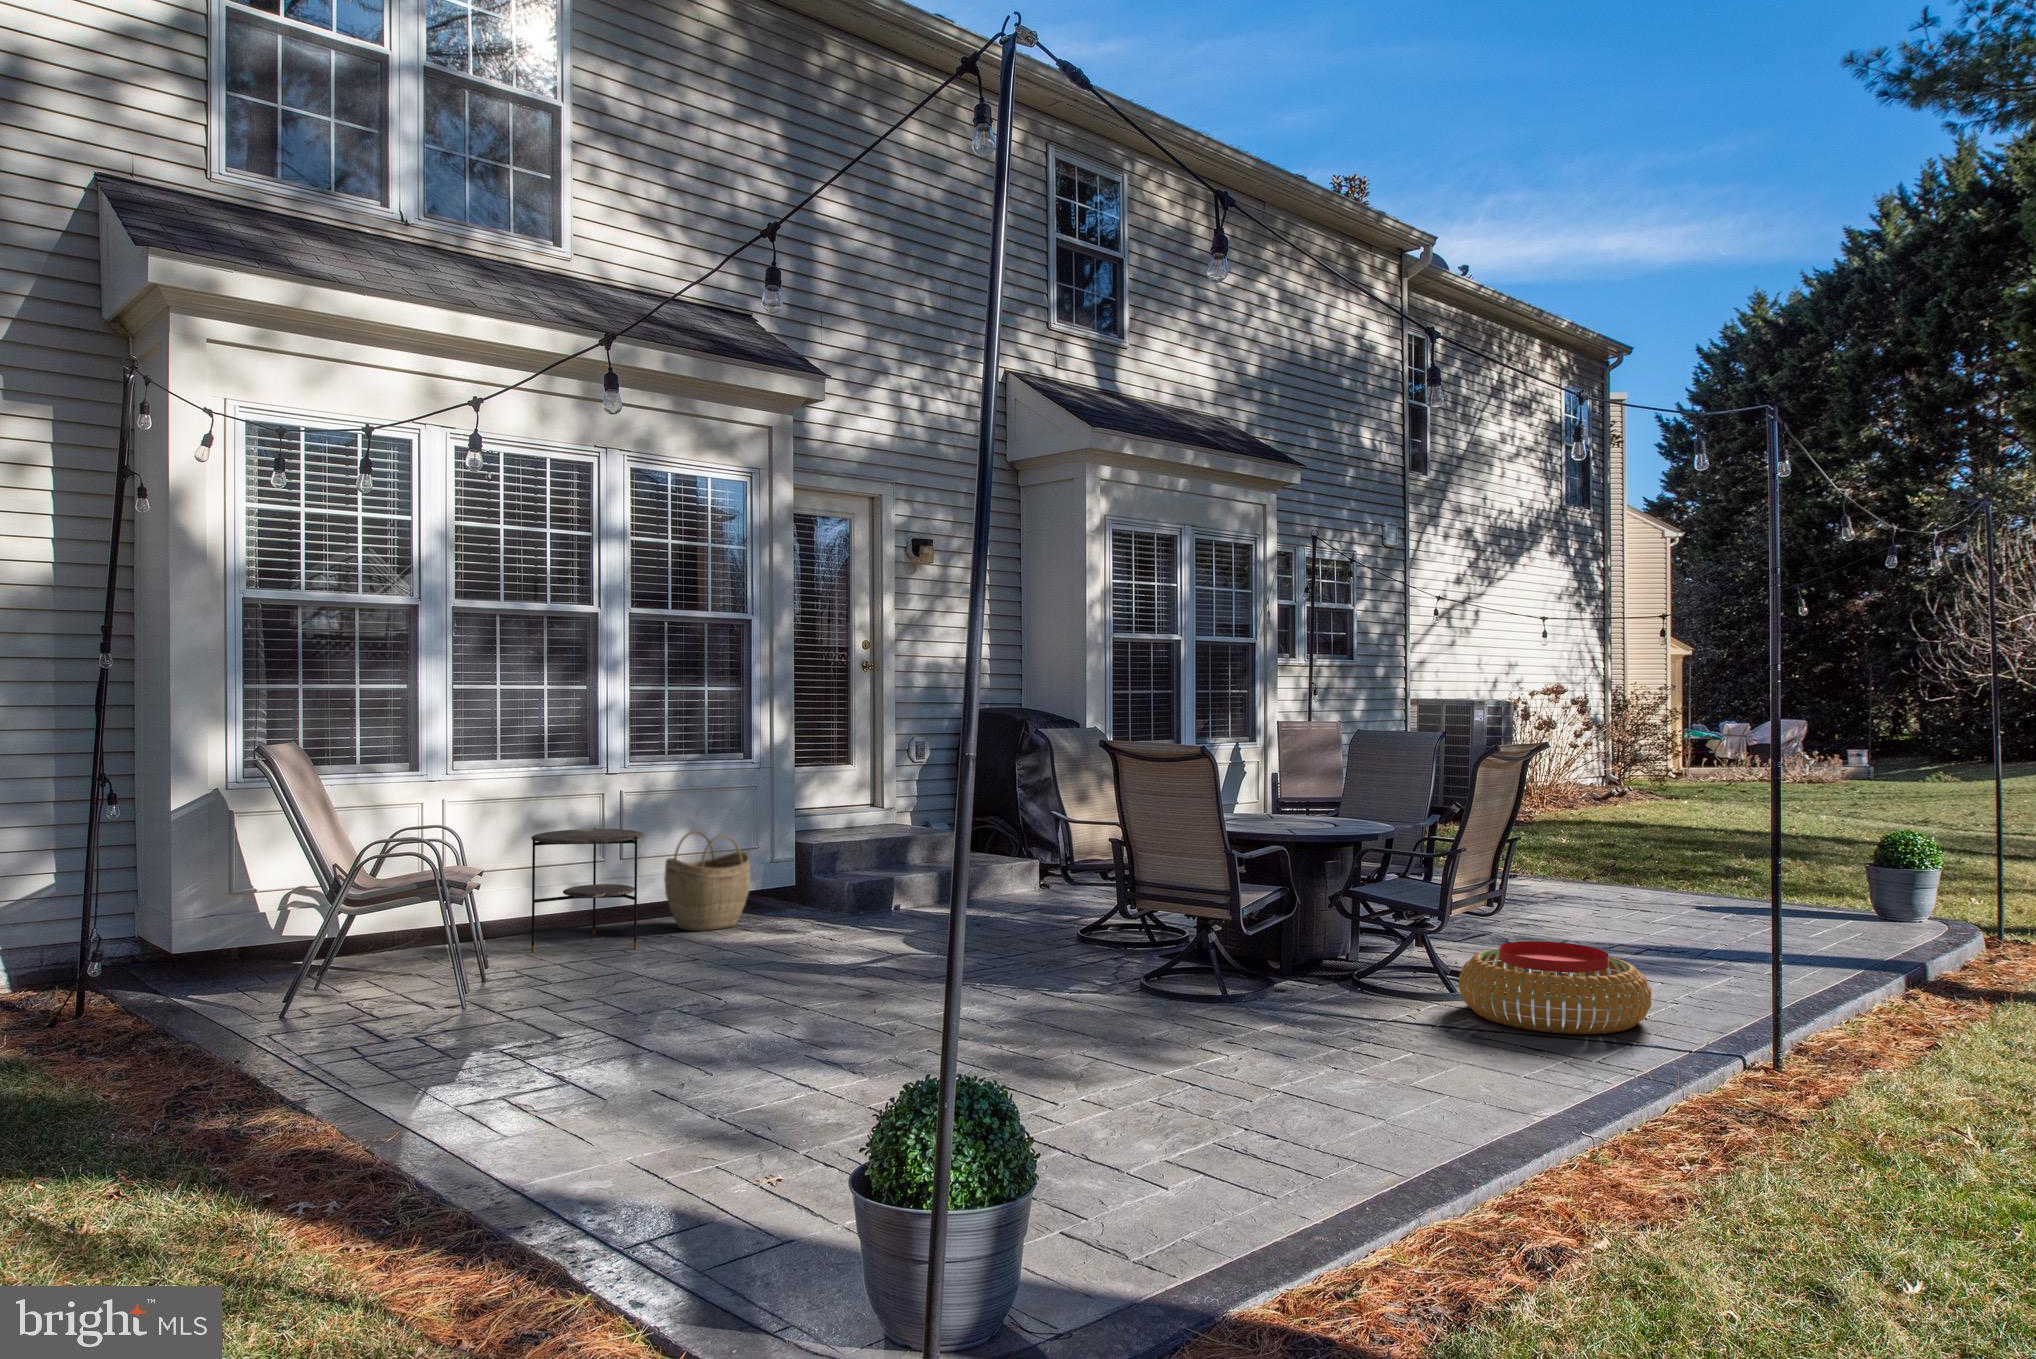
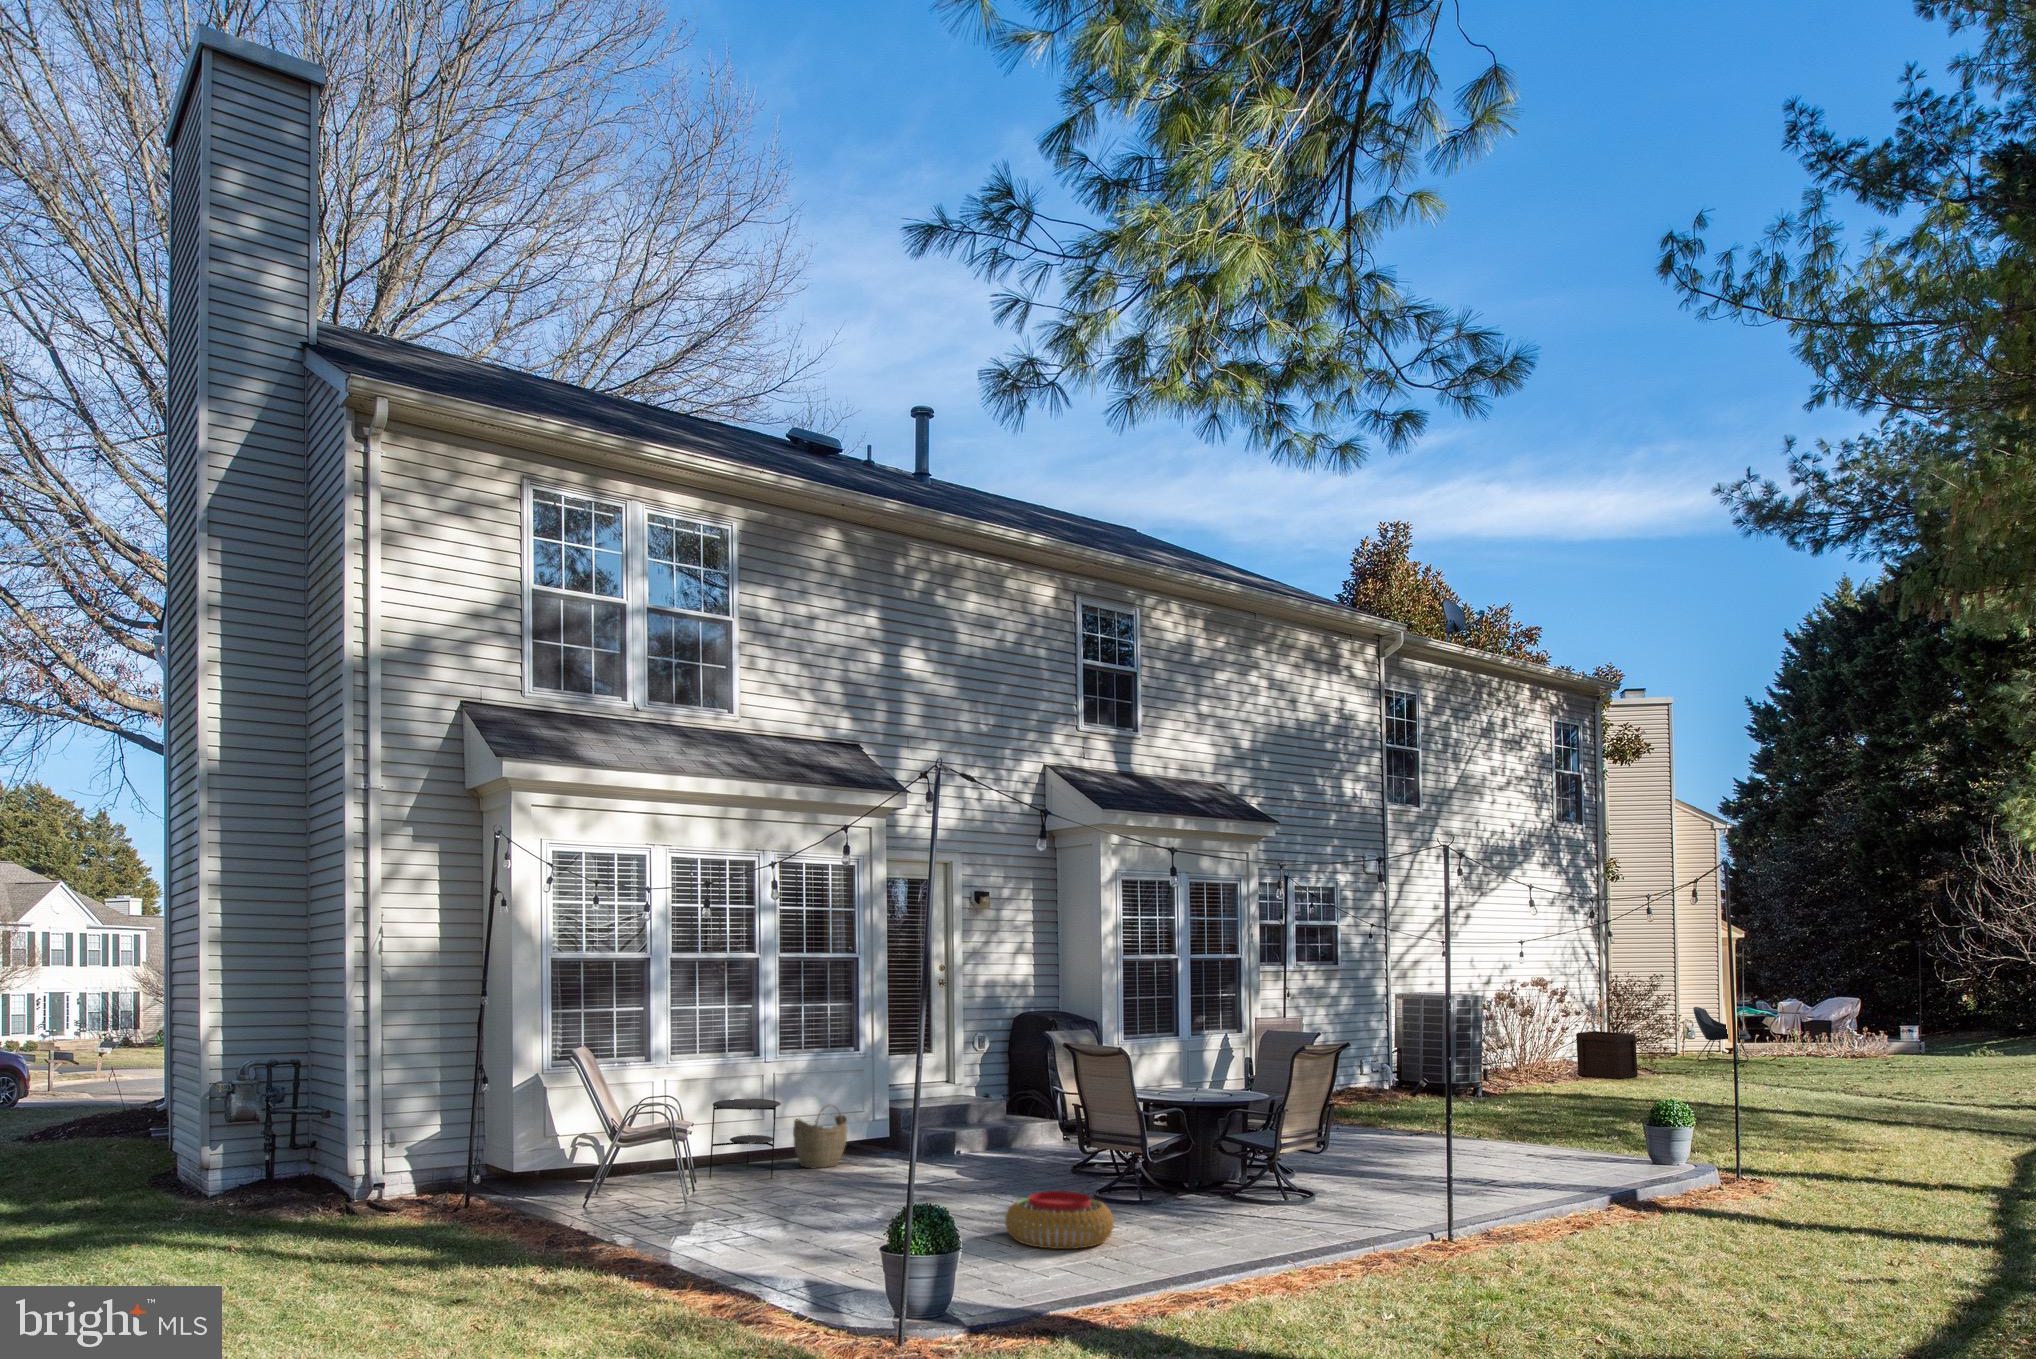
lounge chair: none [1671,723,1731,783] -> present [1693,1007,1751,1064]
wooden crate: none [1576,747,1640,799] -> present [1576,1031,1638,1080]
pouf: present [1459,941,1651,1034] -> present [1005,1191,1114,1249]

